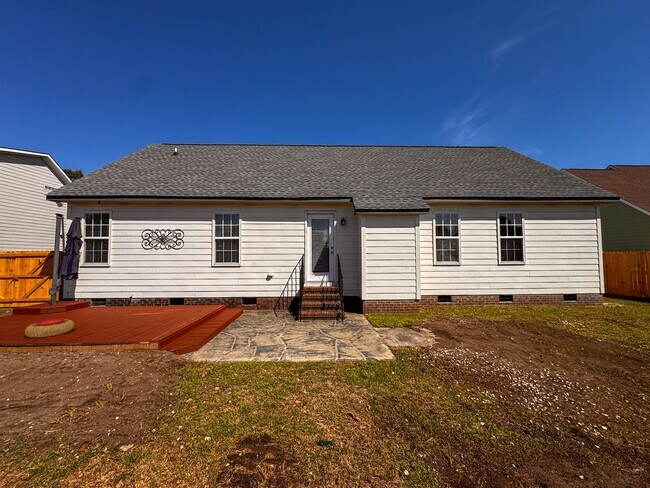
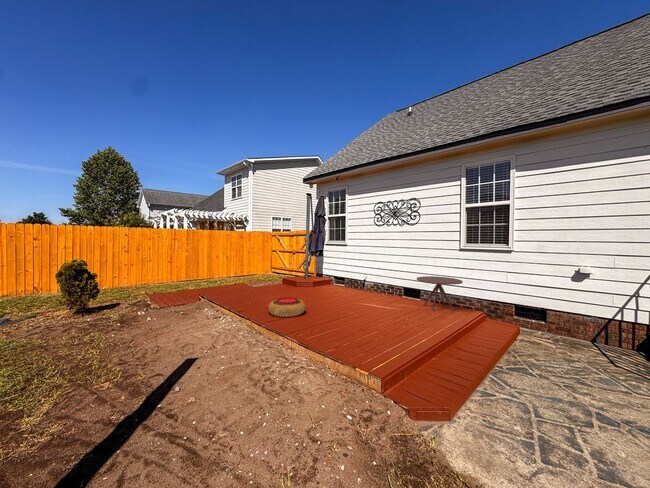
round table: none [181,286,213,310] -> present [417,276,463,311]

